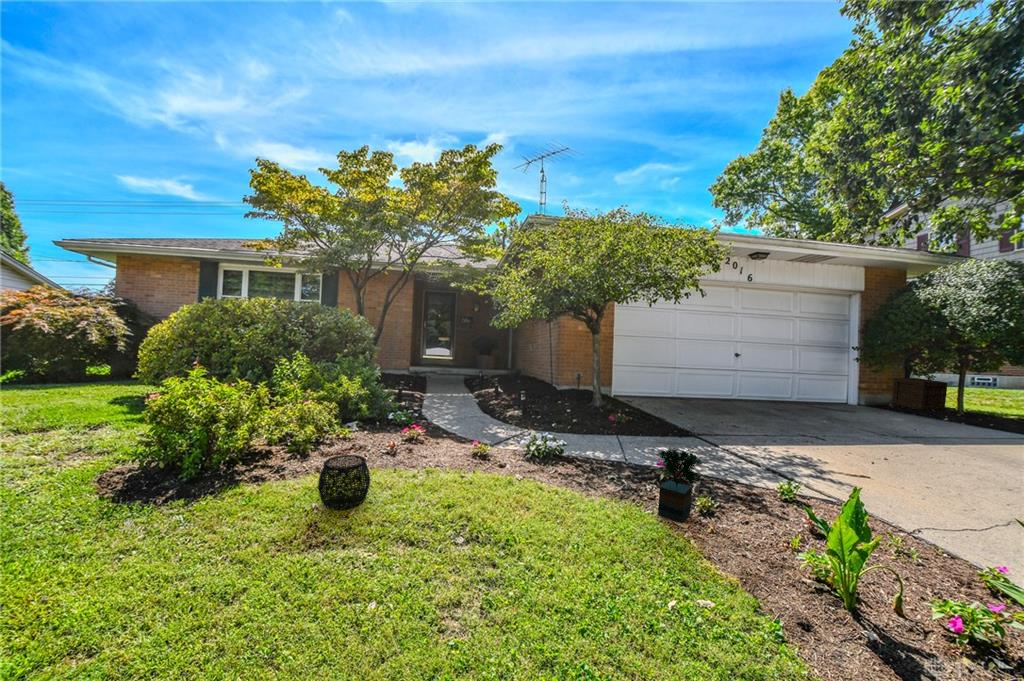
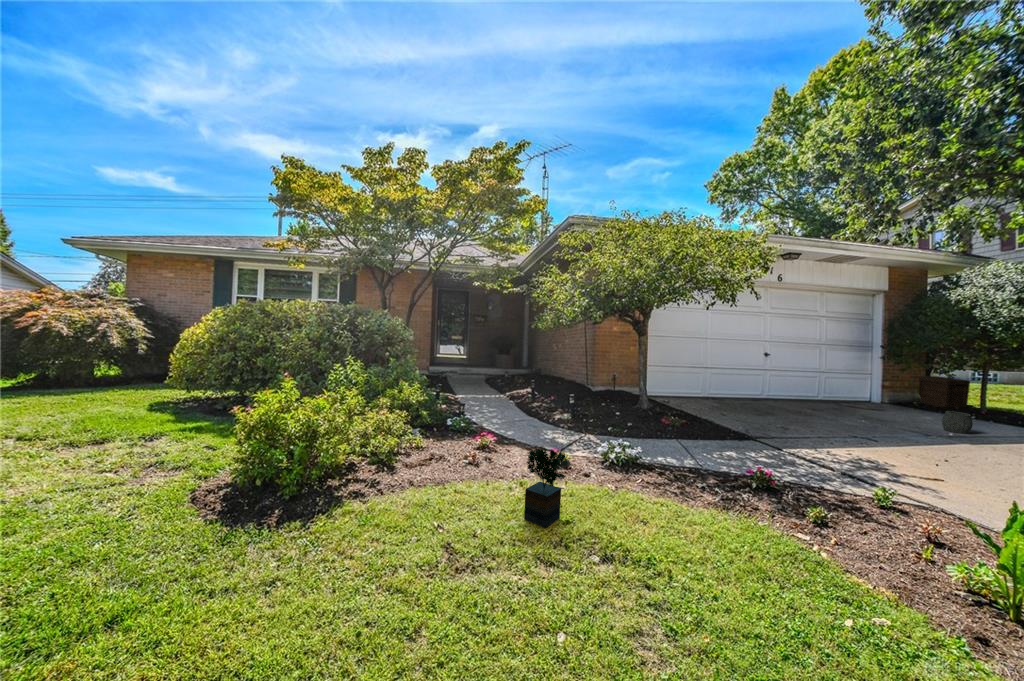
potted tree: present [658,449,702,523] -> present [524,448,570,528]
woven basket: present [318,455,370,510] -> present [942,411,973,434]

